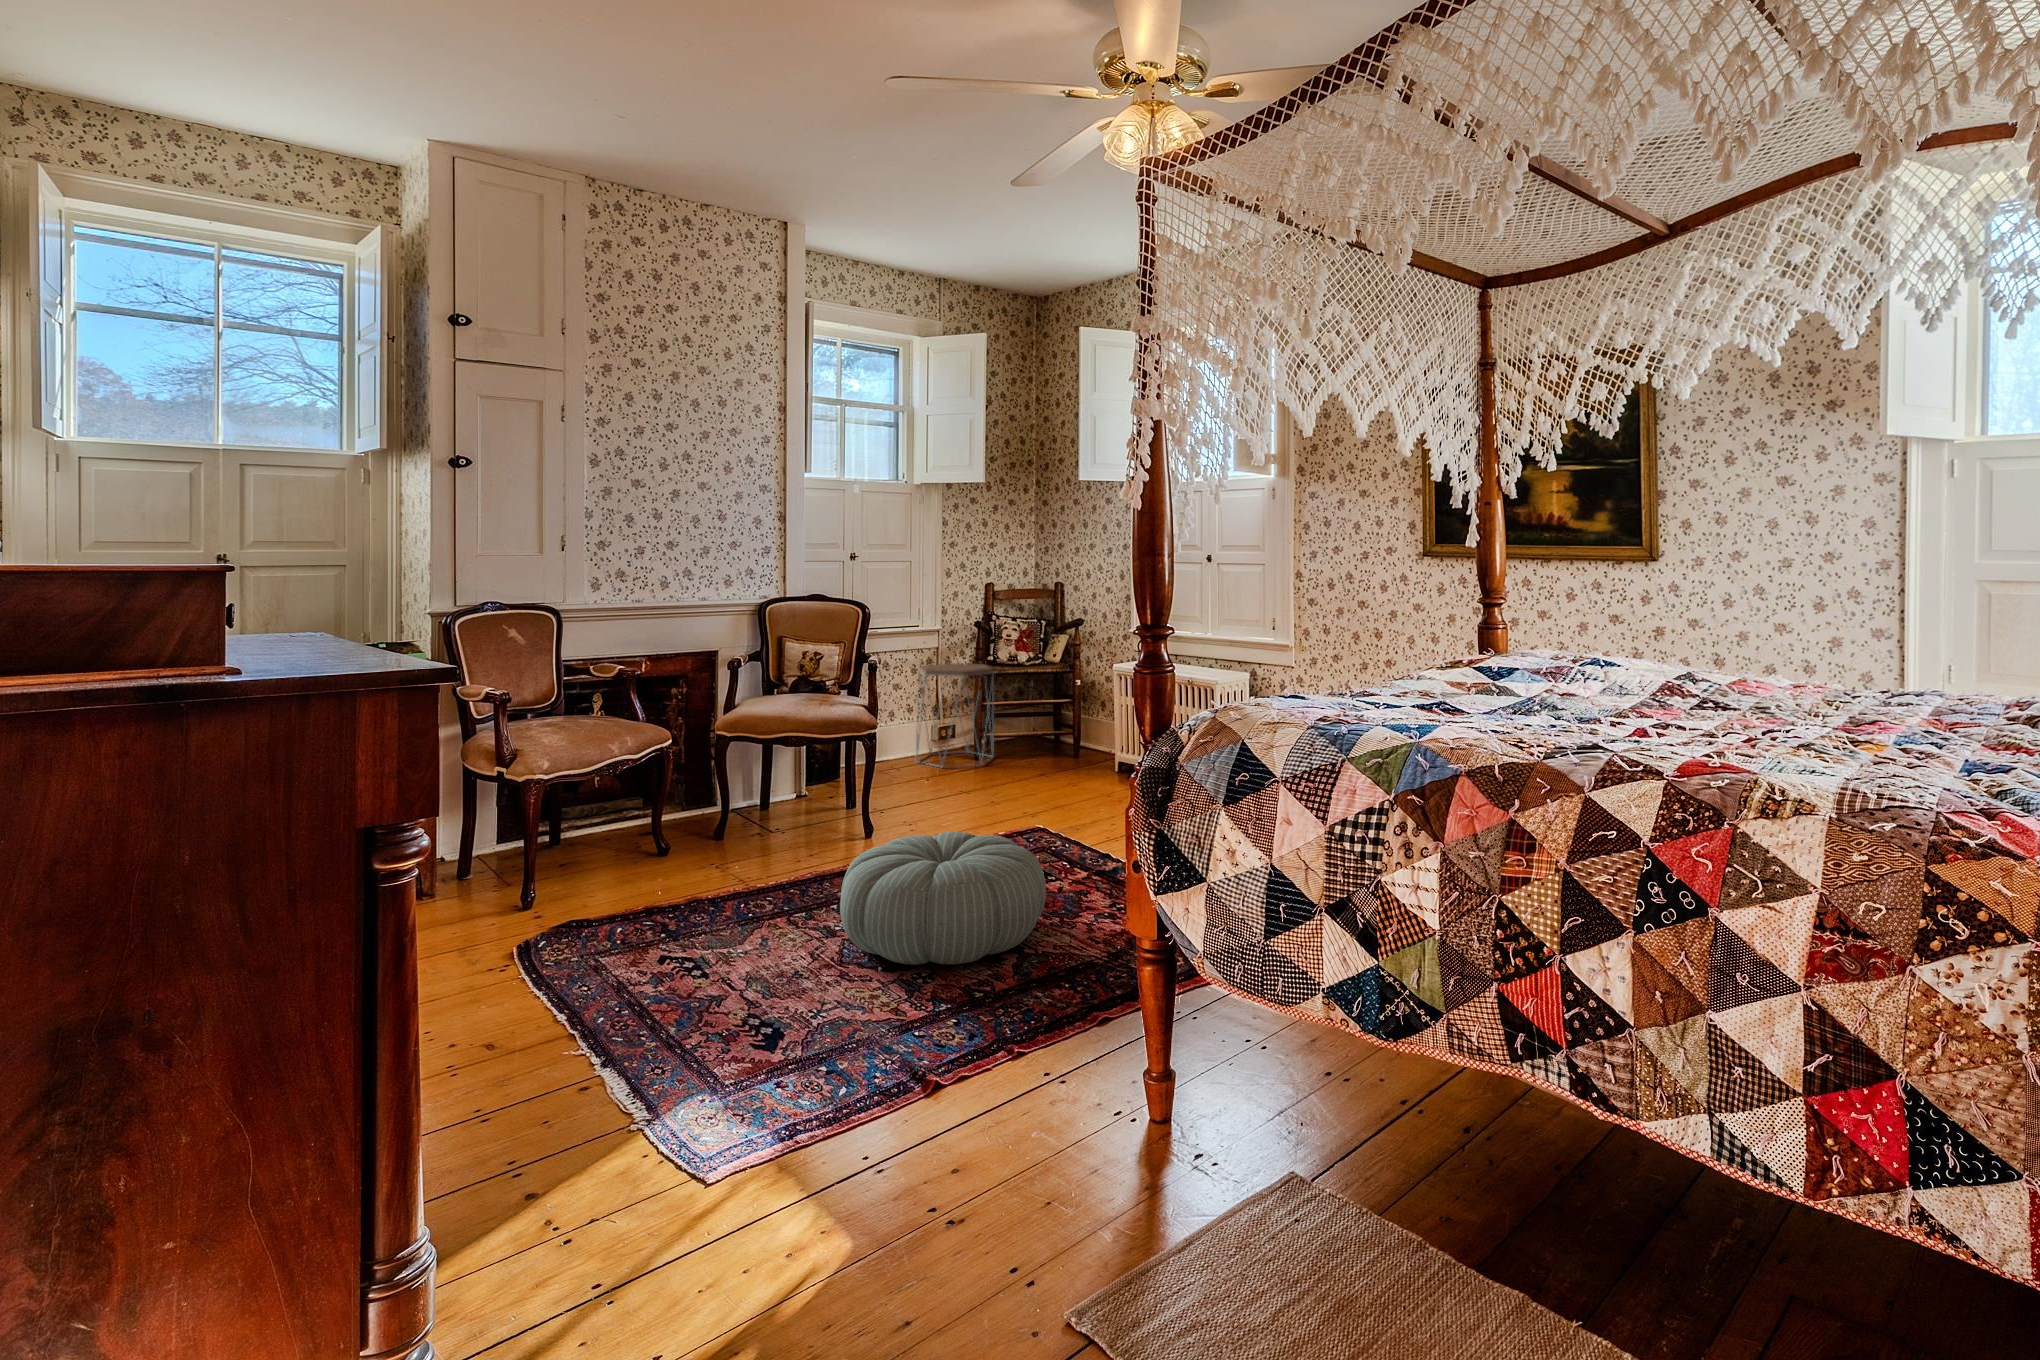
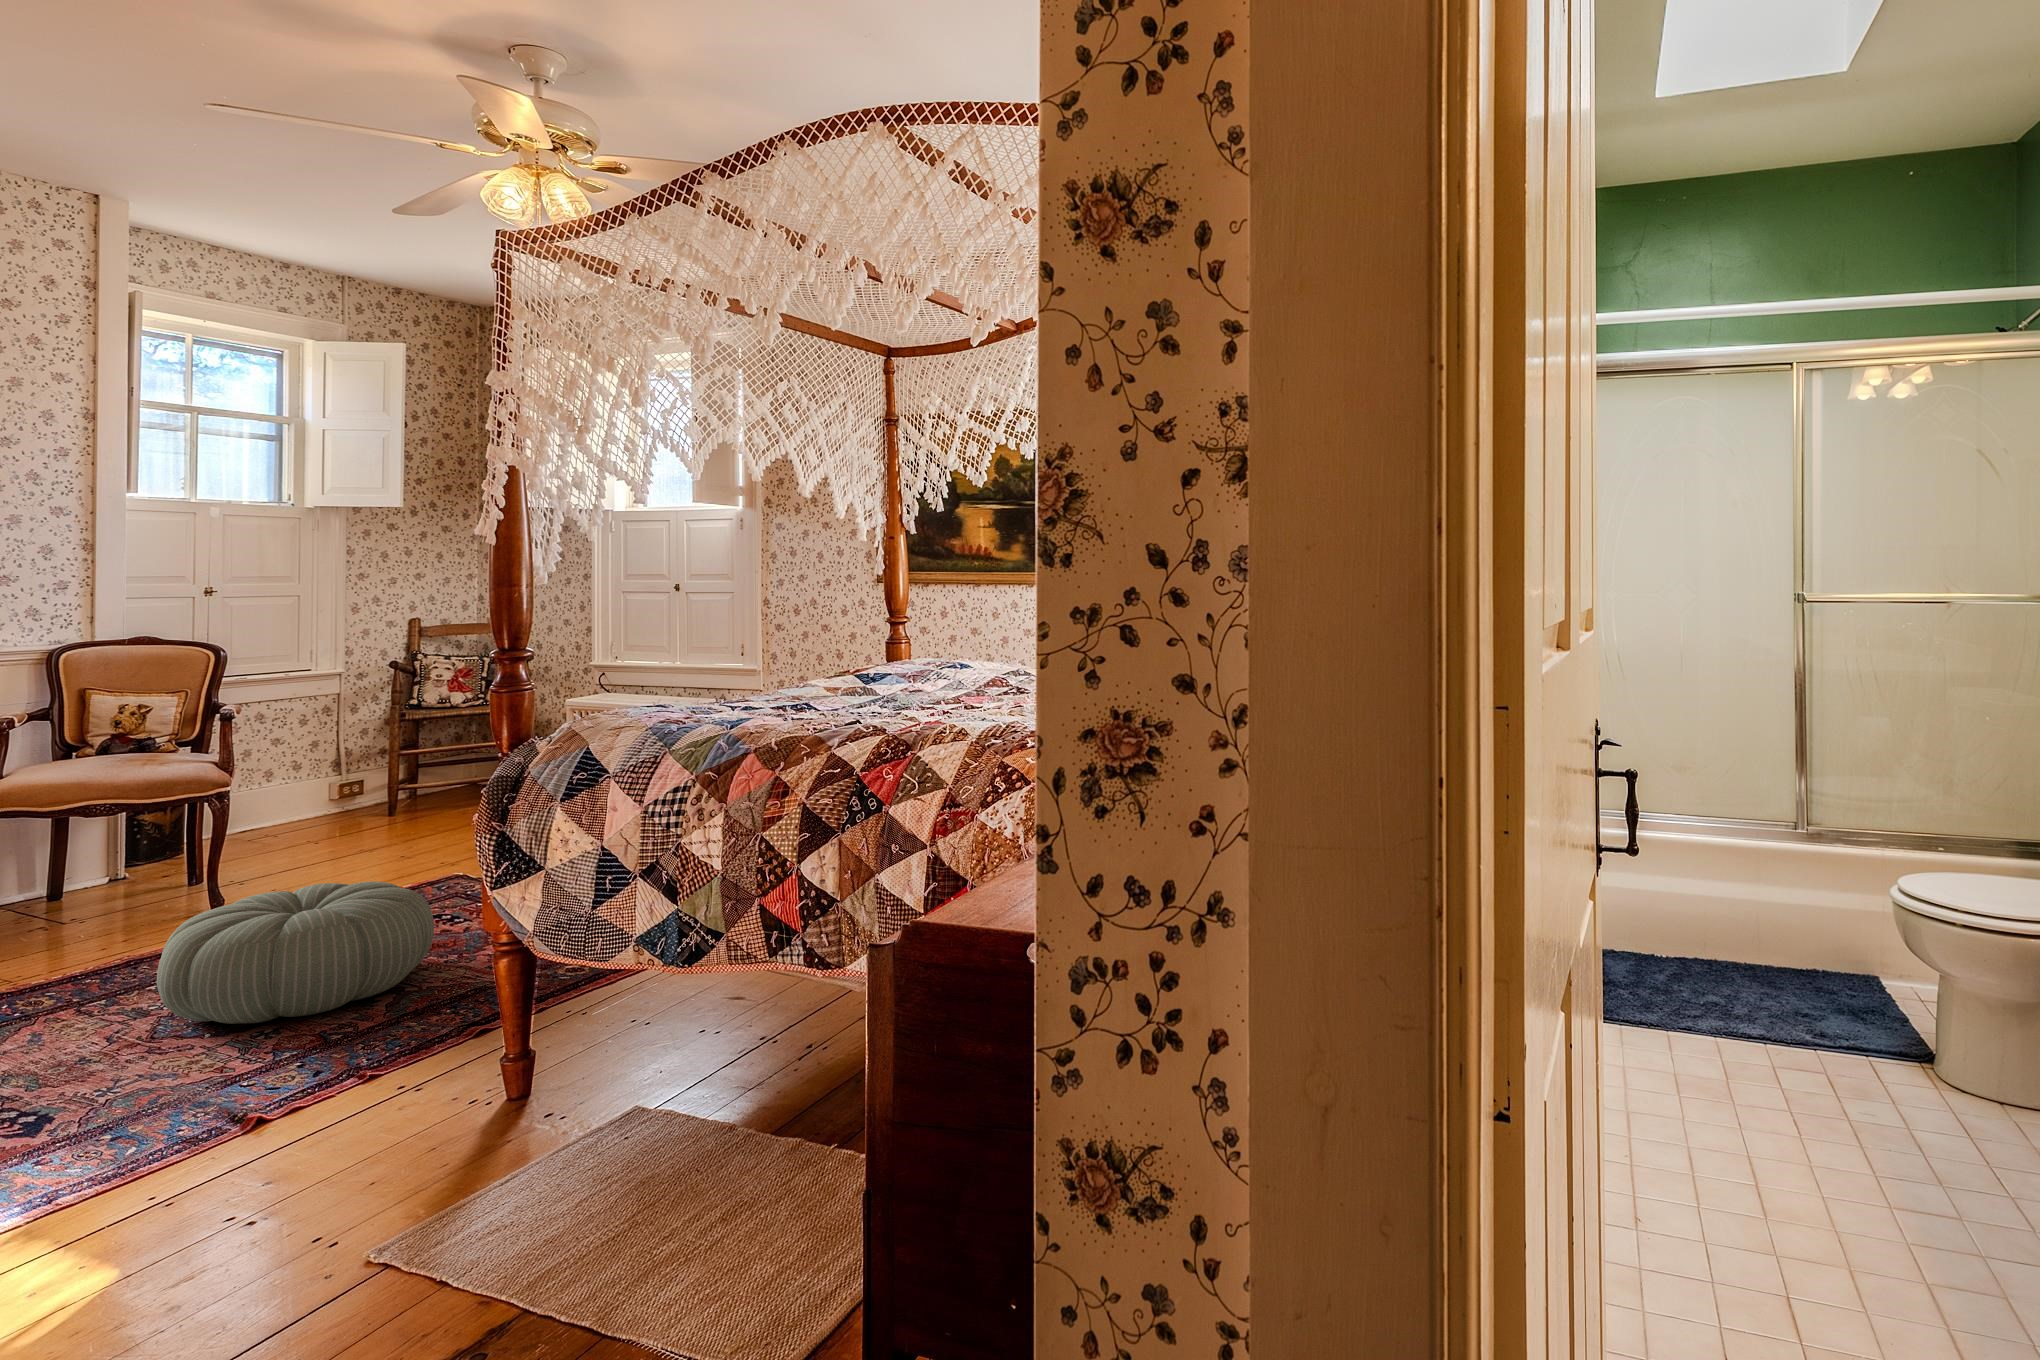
side table: present [916,663,994,768] -> none [300,711,413,833]

